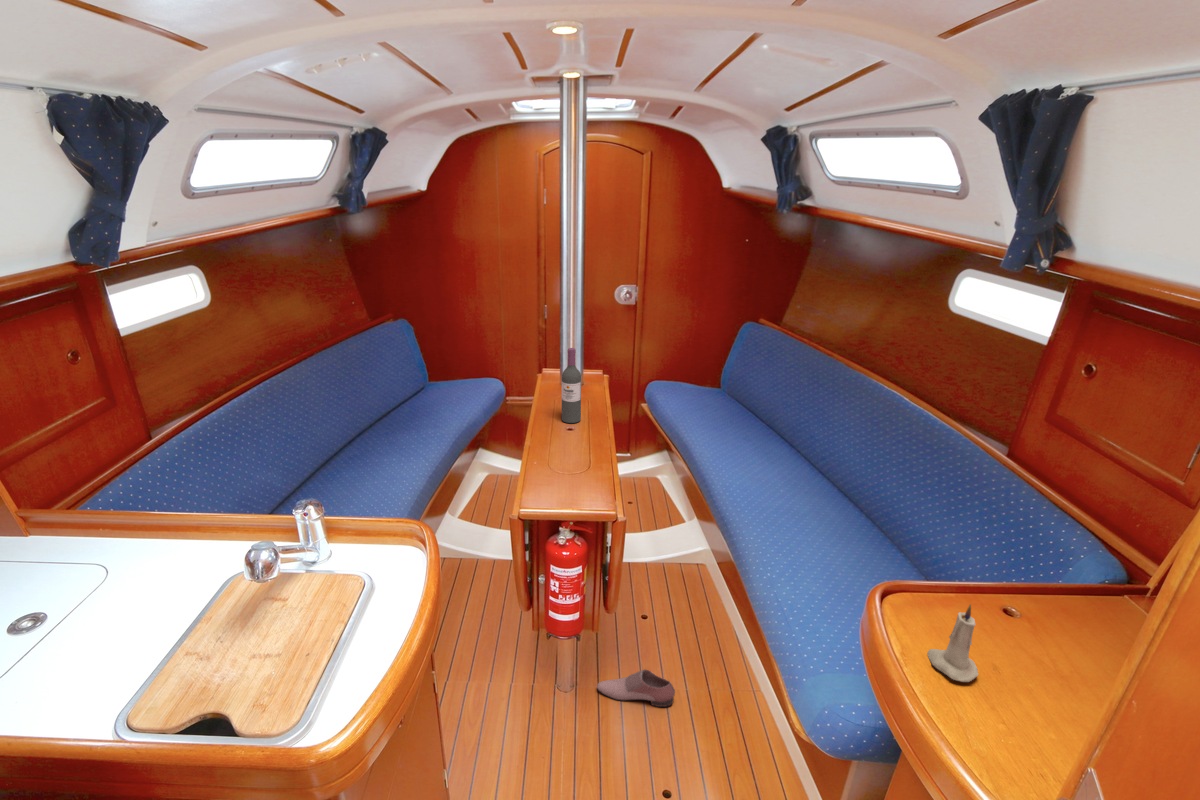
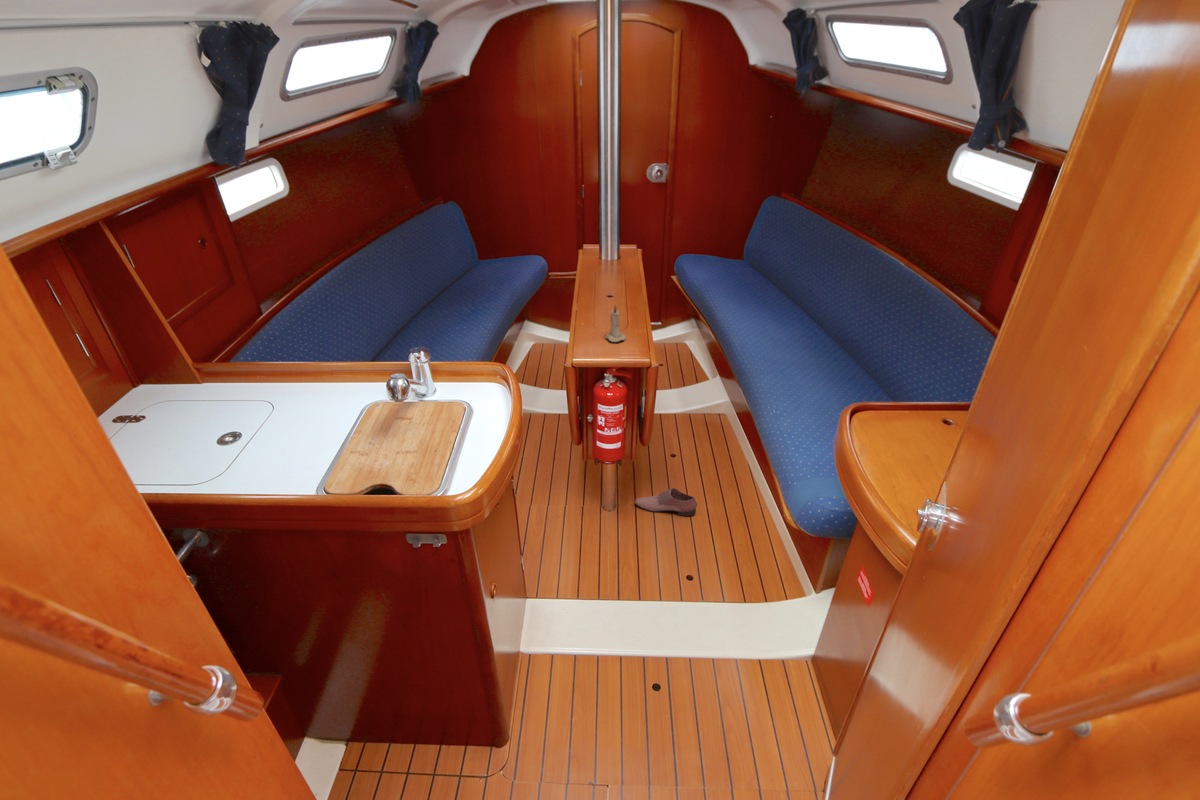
wine bottle: present [562,348,581,423] -> none [601,226,618,292]
candle: present [928,605,978,682] -> present [606,306,625,342]

